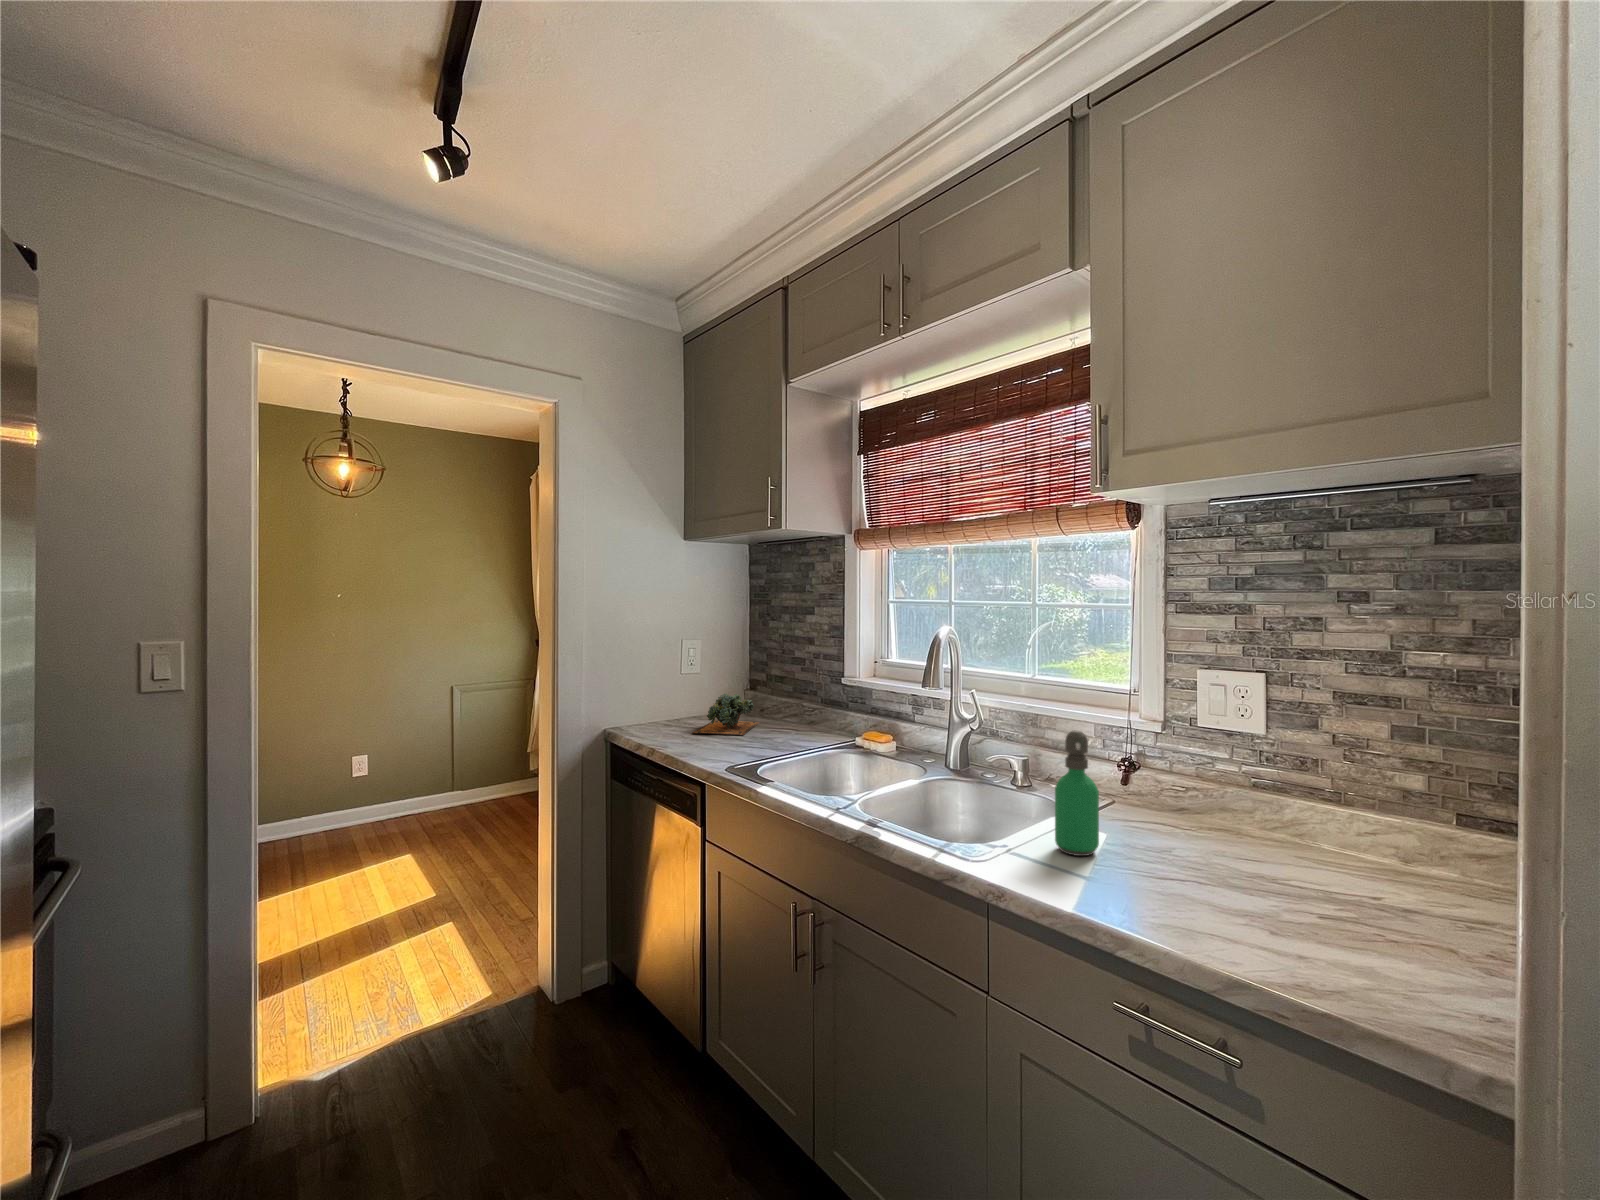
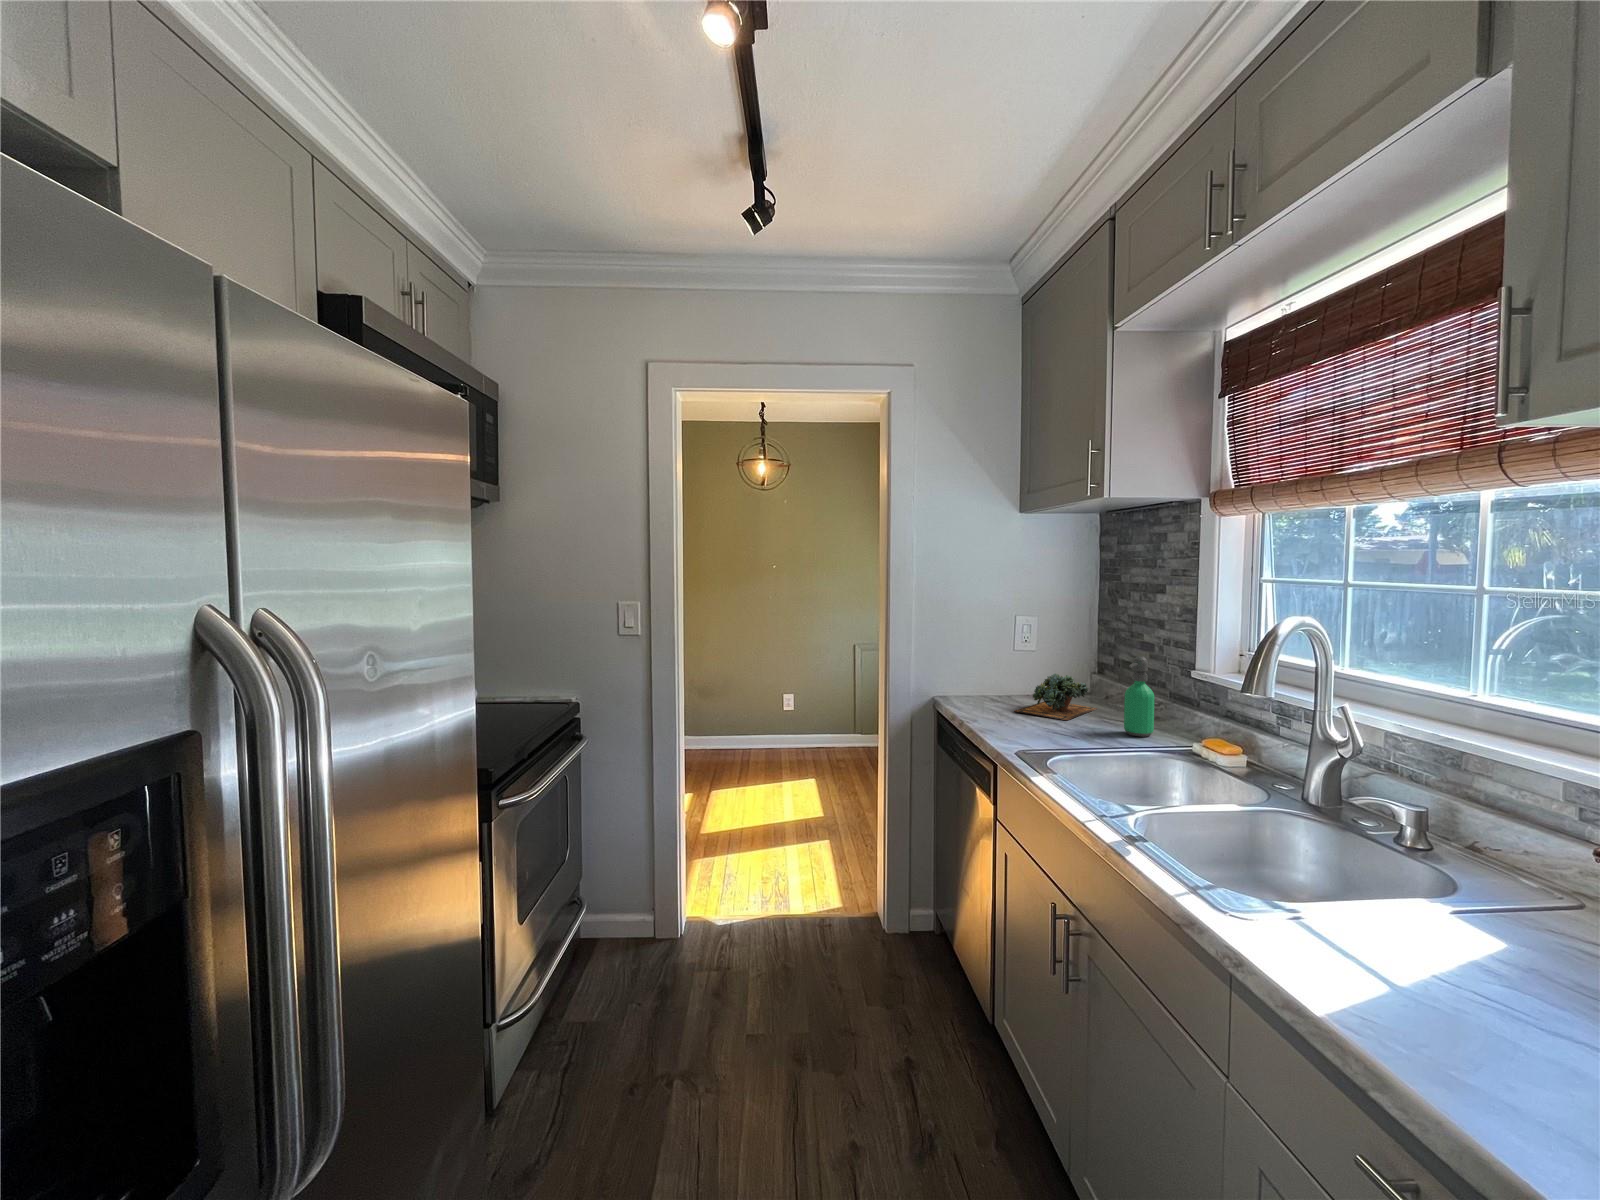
soap dispenser: present [1055,730,1099,856] -> present [1124,657,1155,737]

